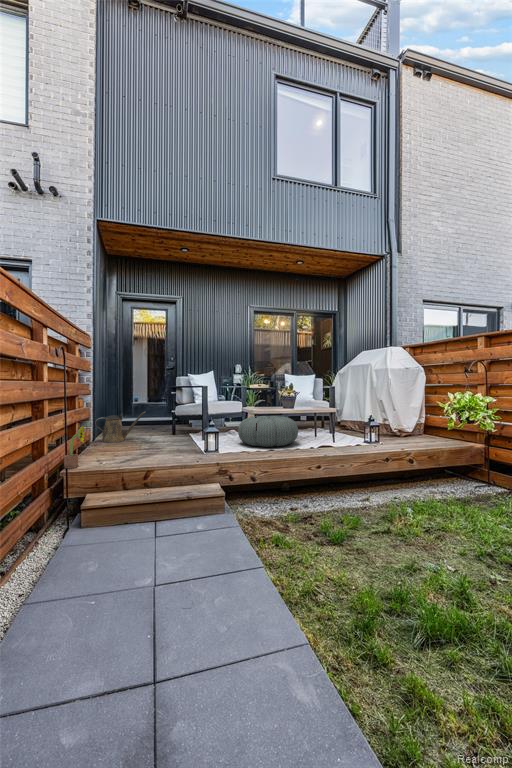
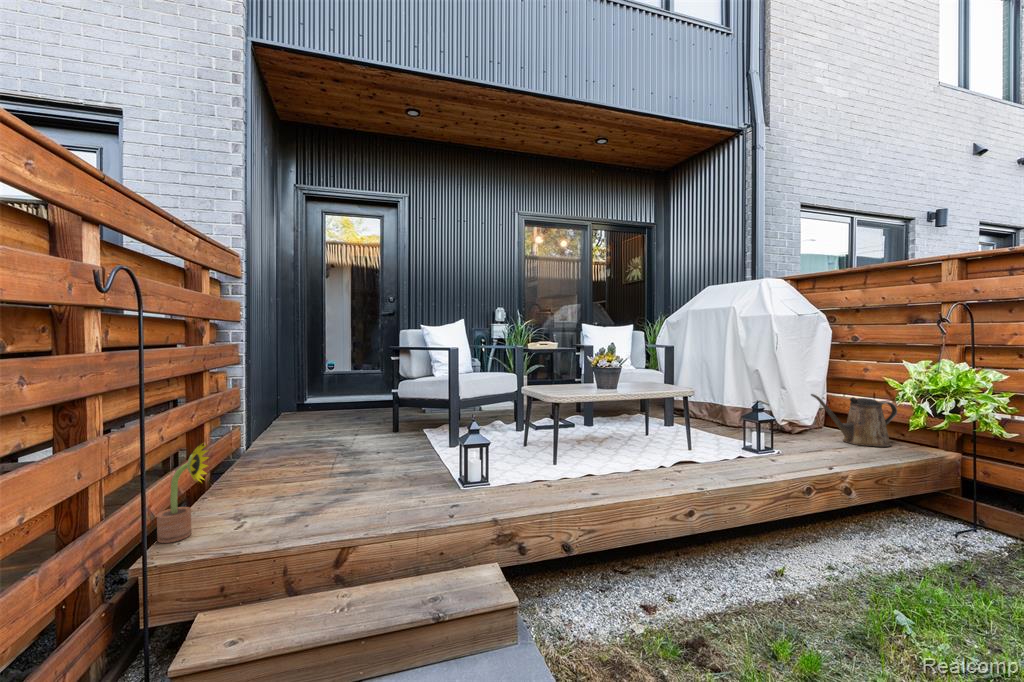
watering can: present [95,412,146,442] -> present [811,394,897,447]
pouf: present [238,416,298,447] -> none [517,403,629,466]

